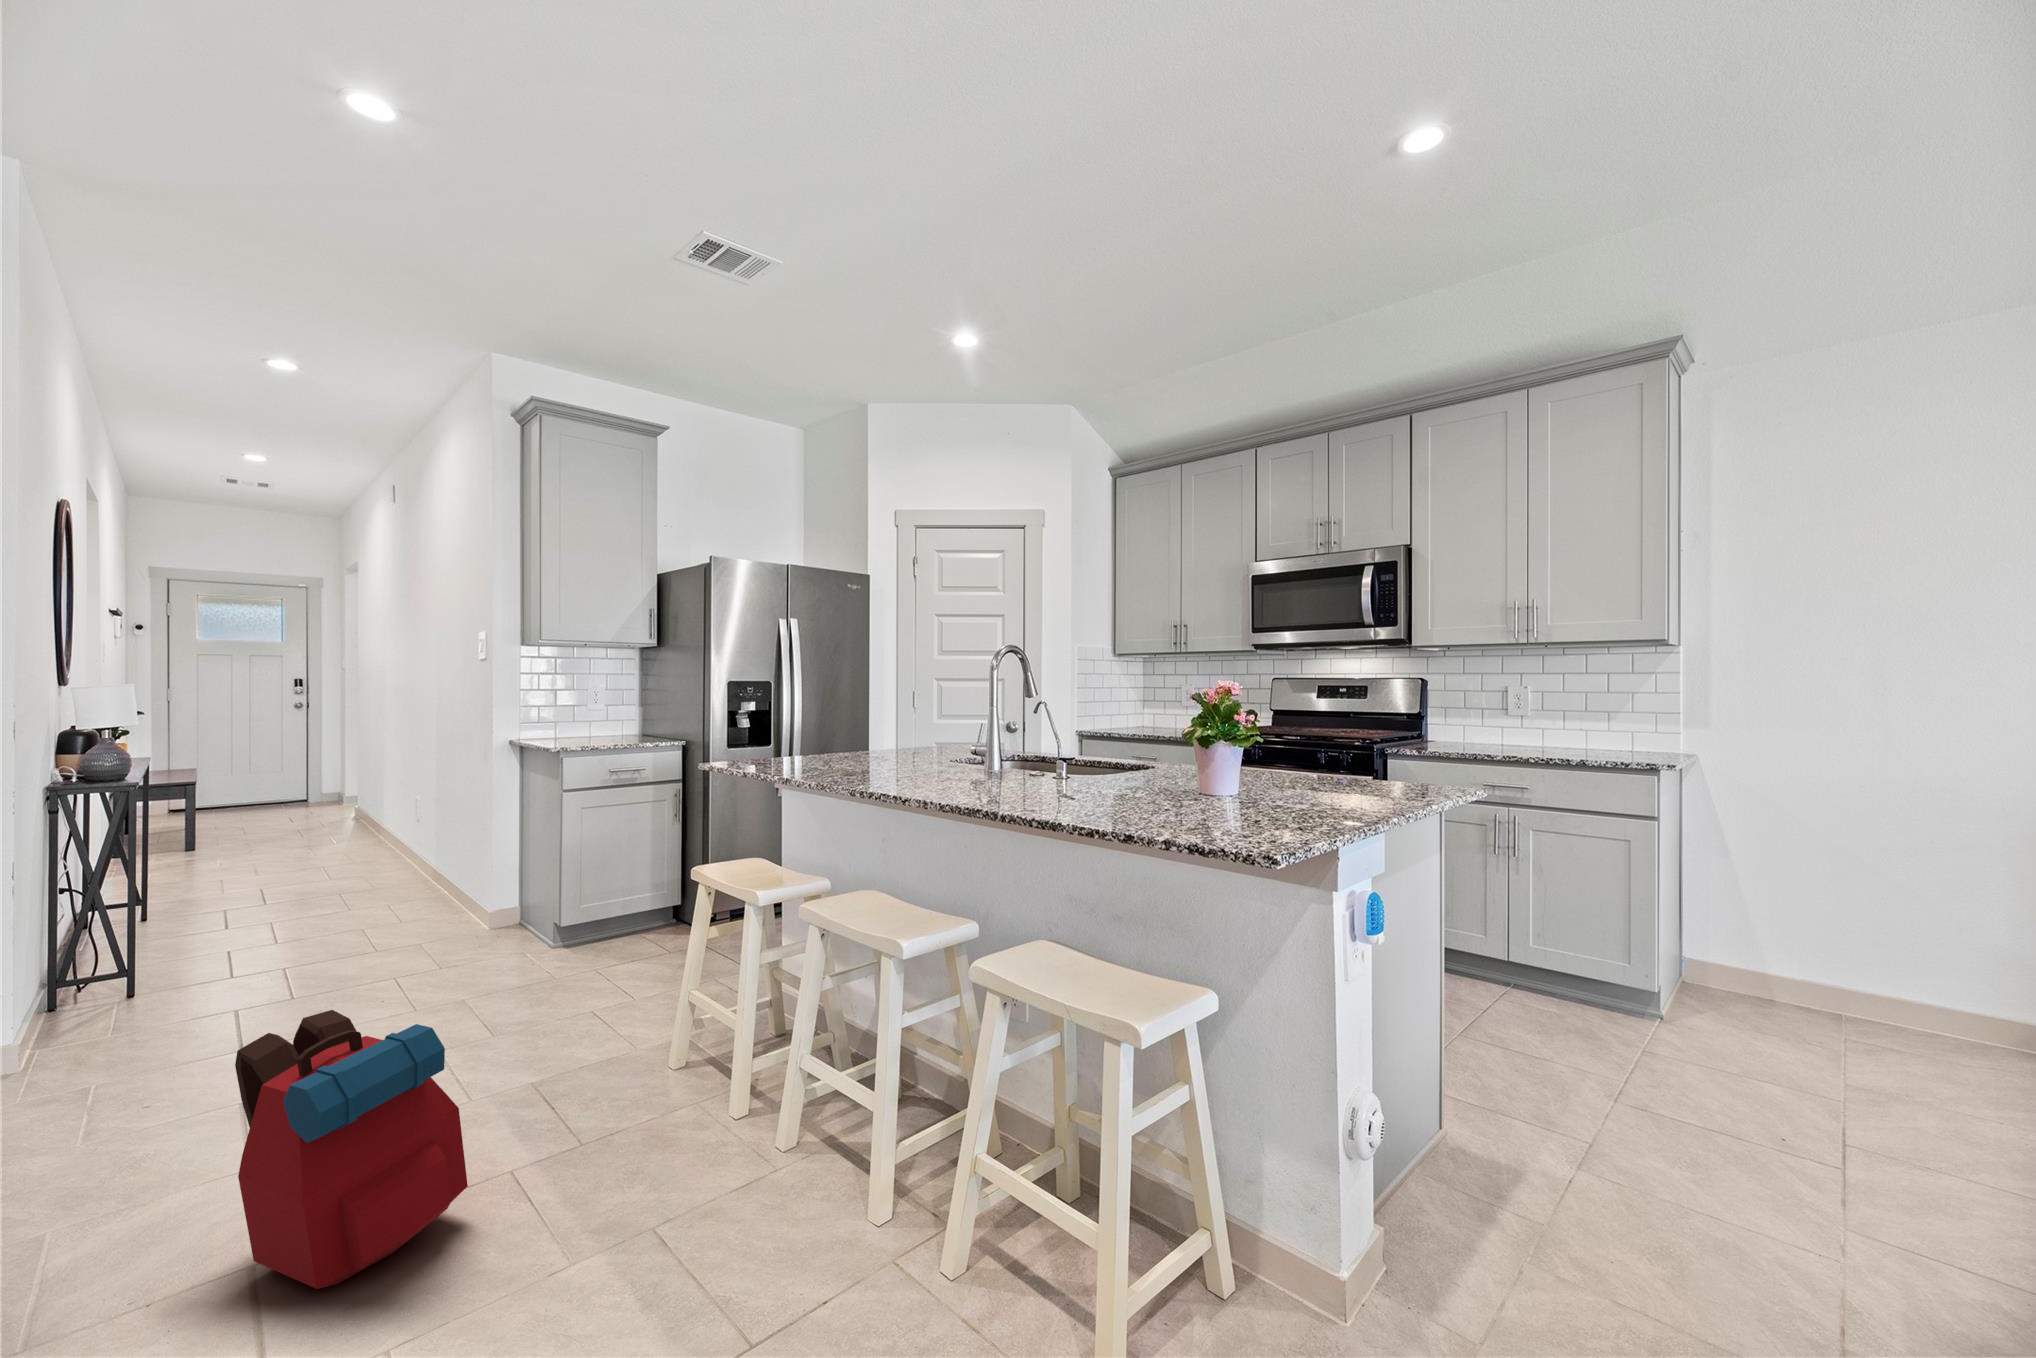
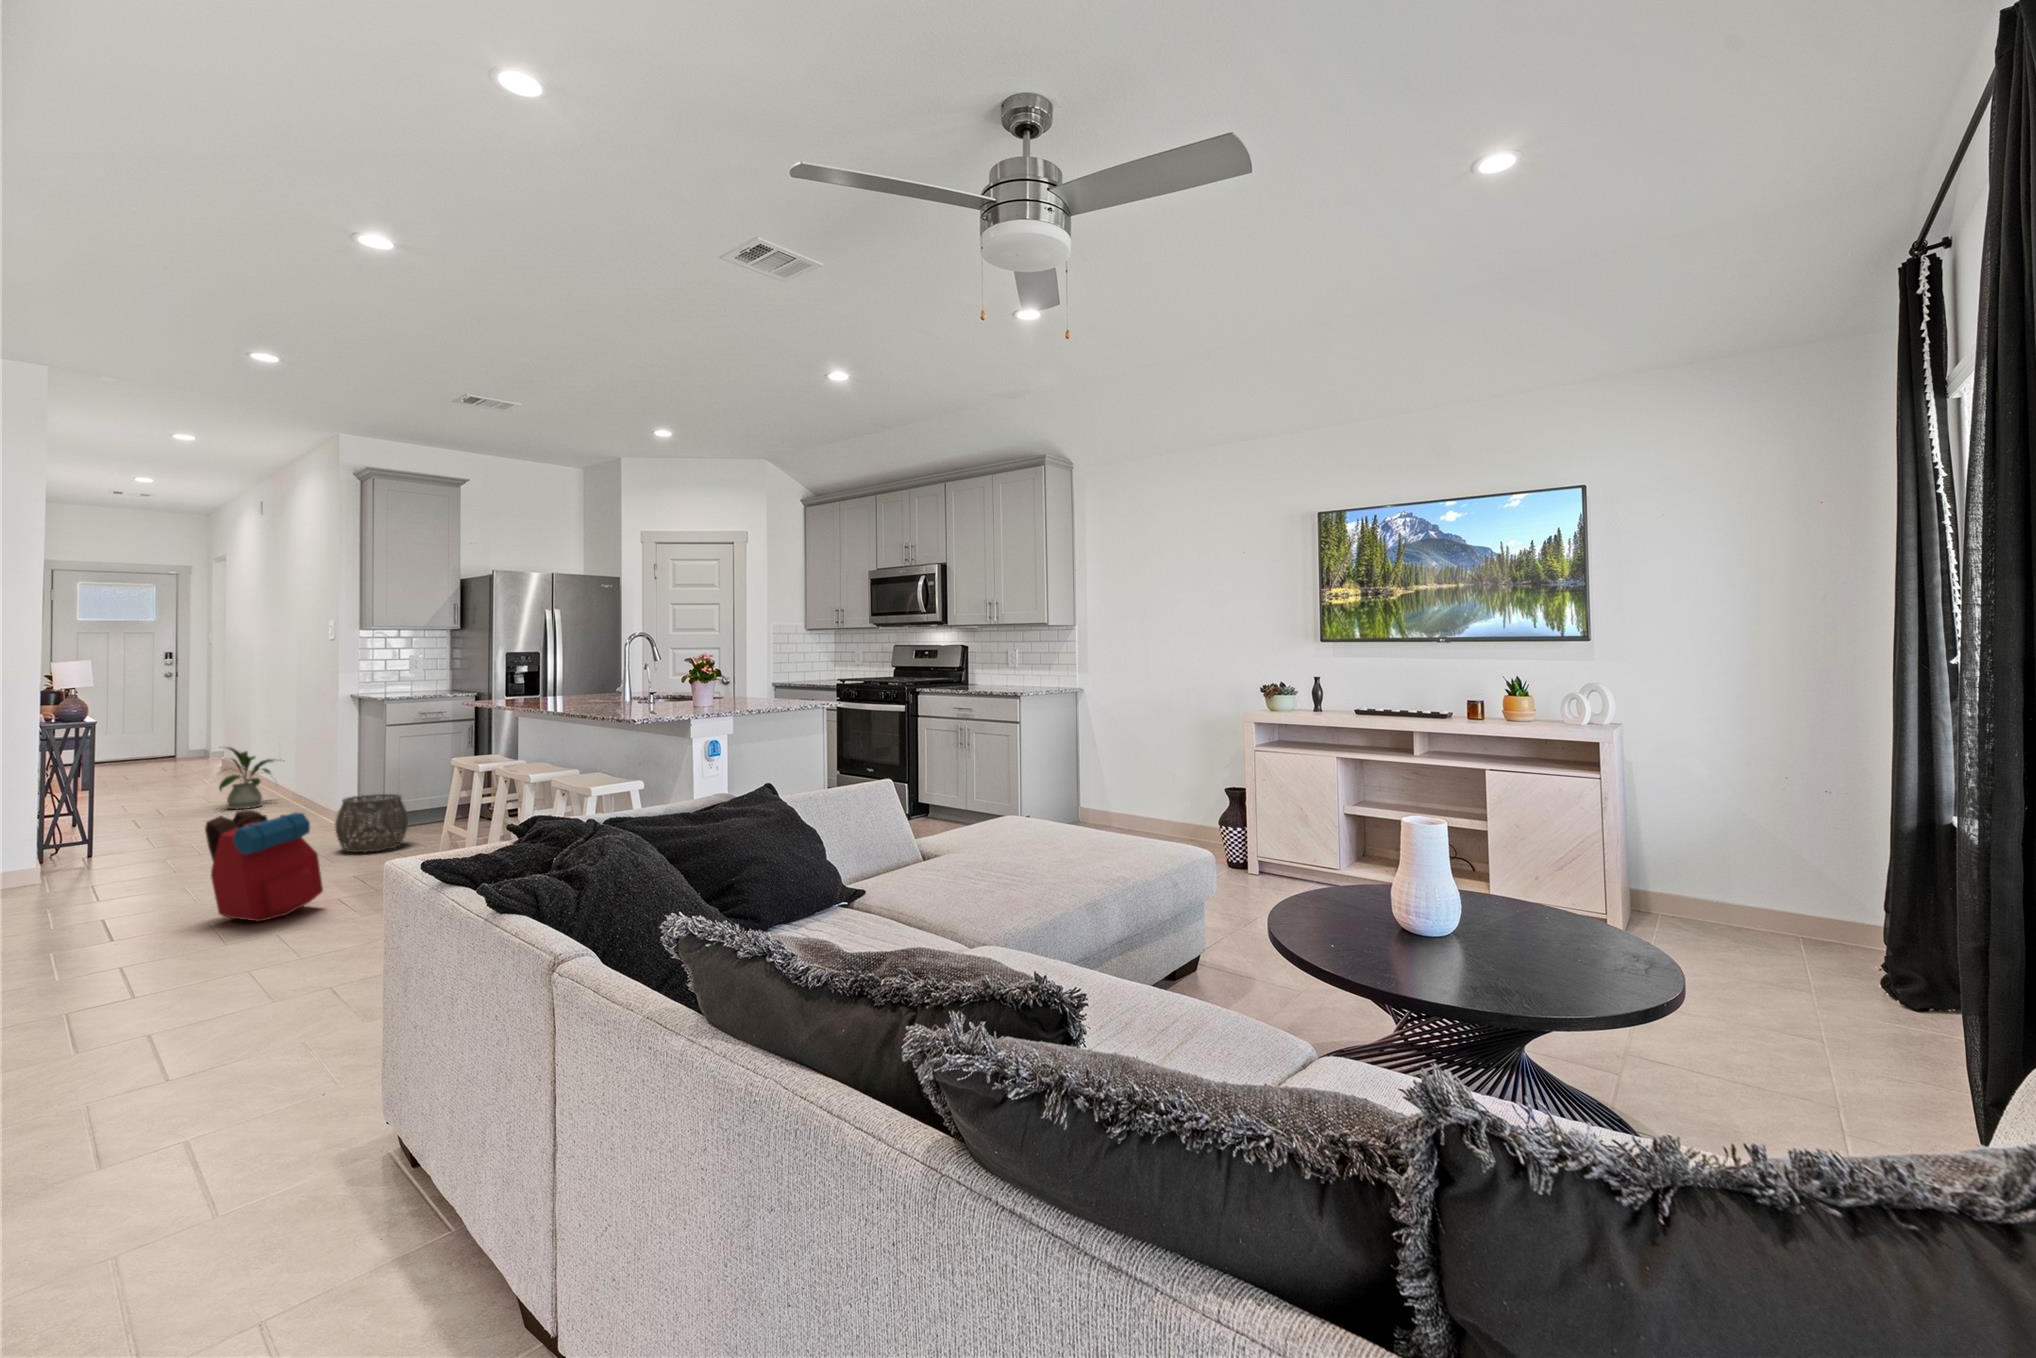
house plant: none [328,811,423,898] -> present [219,748,274,809]
woven basket: none [486,910,598,1017] -> present [336,794,408,853]

